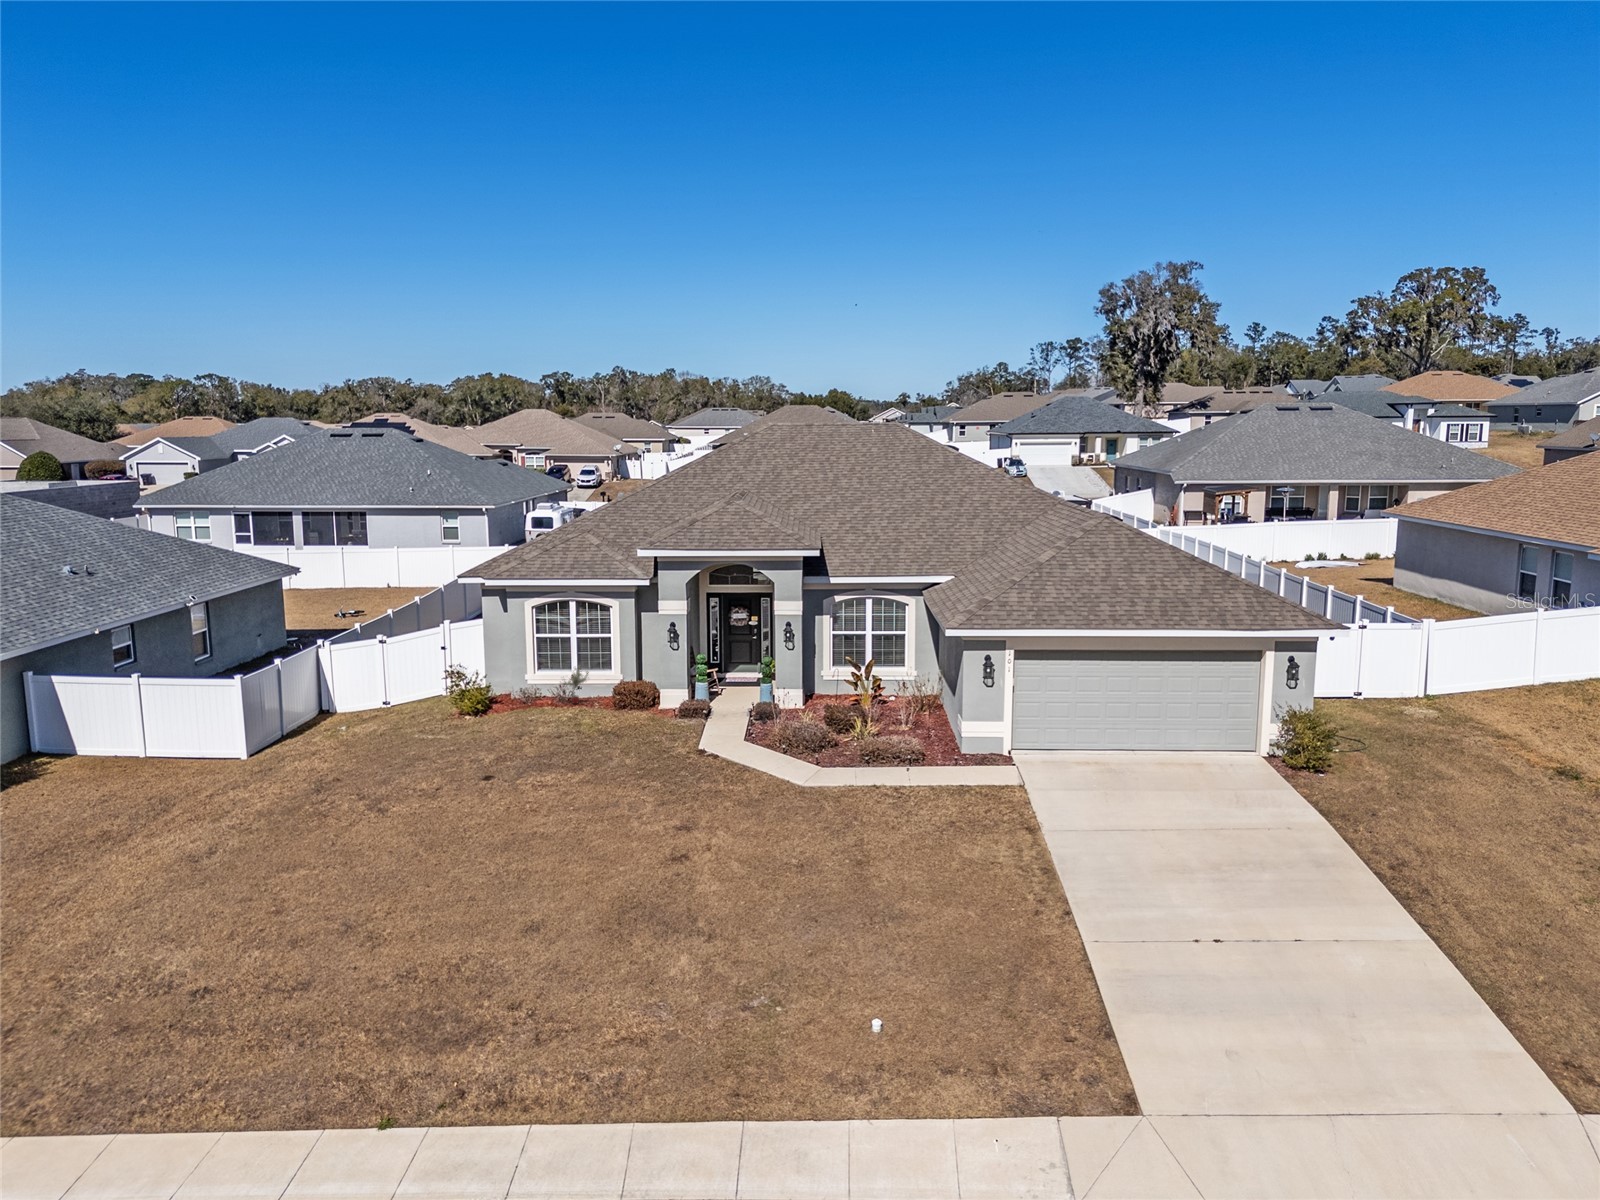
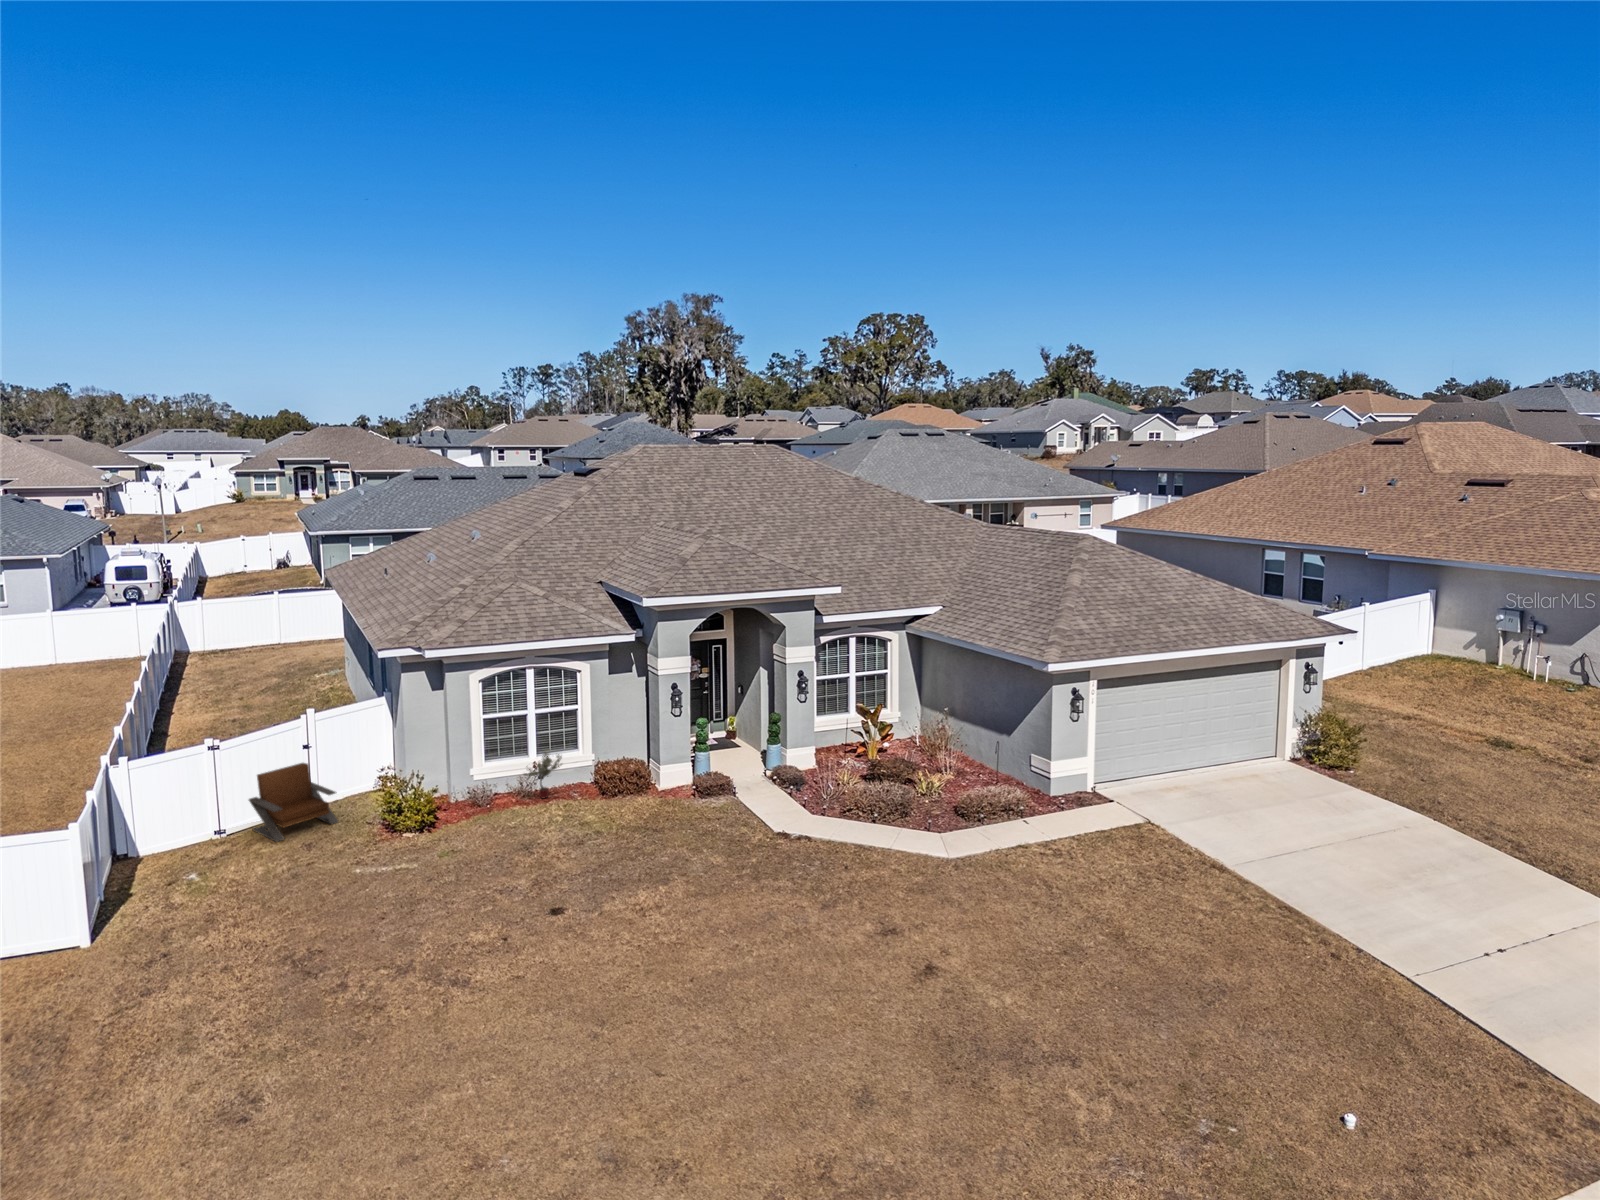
lounge chair: none [381,656,435,707] -> present [249,763,338,842]

